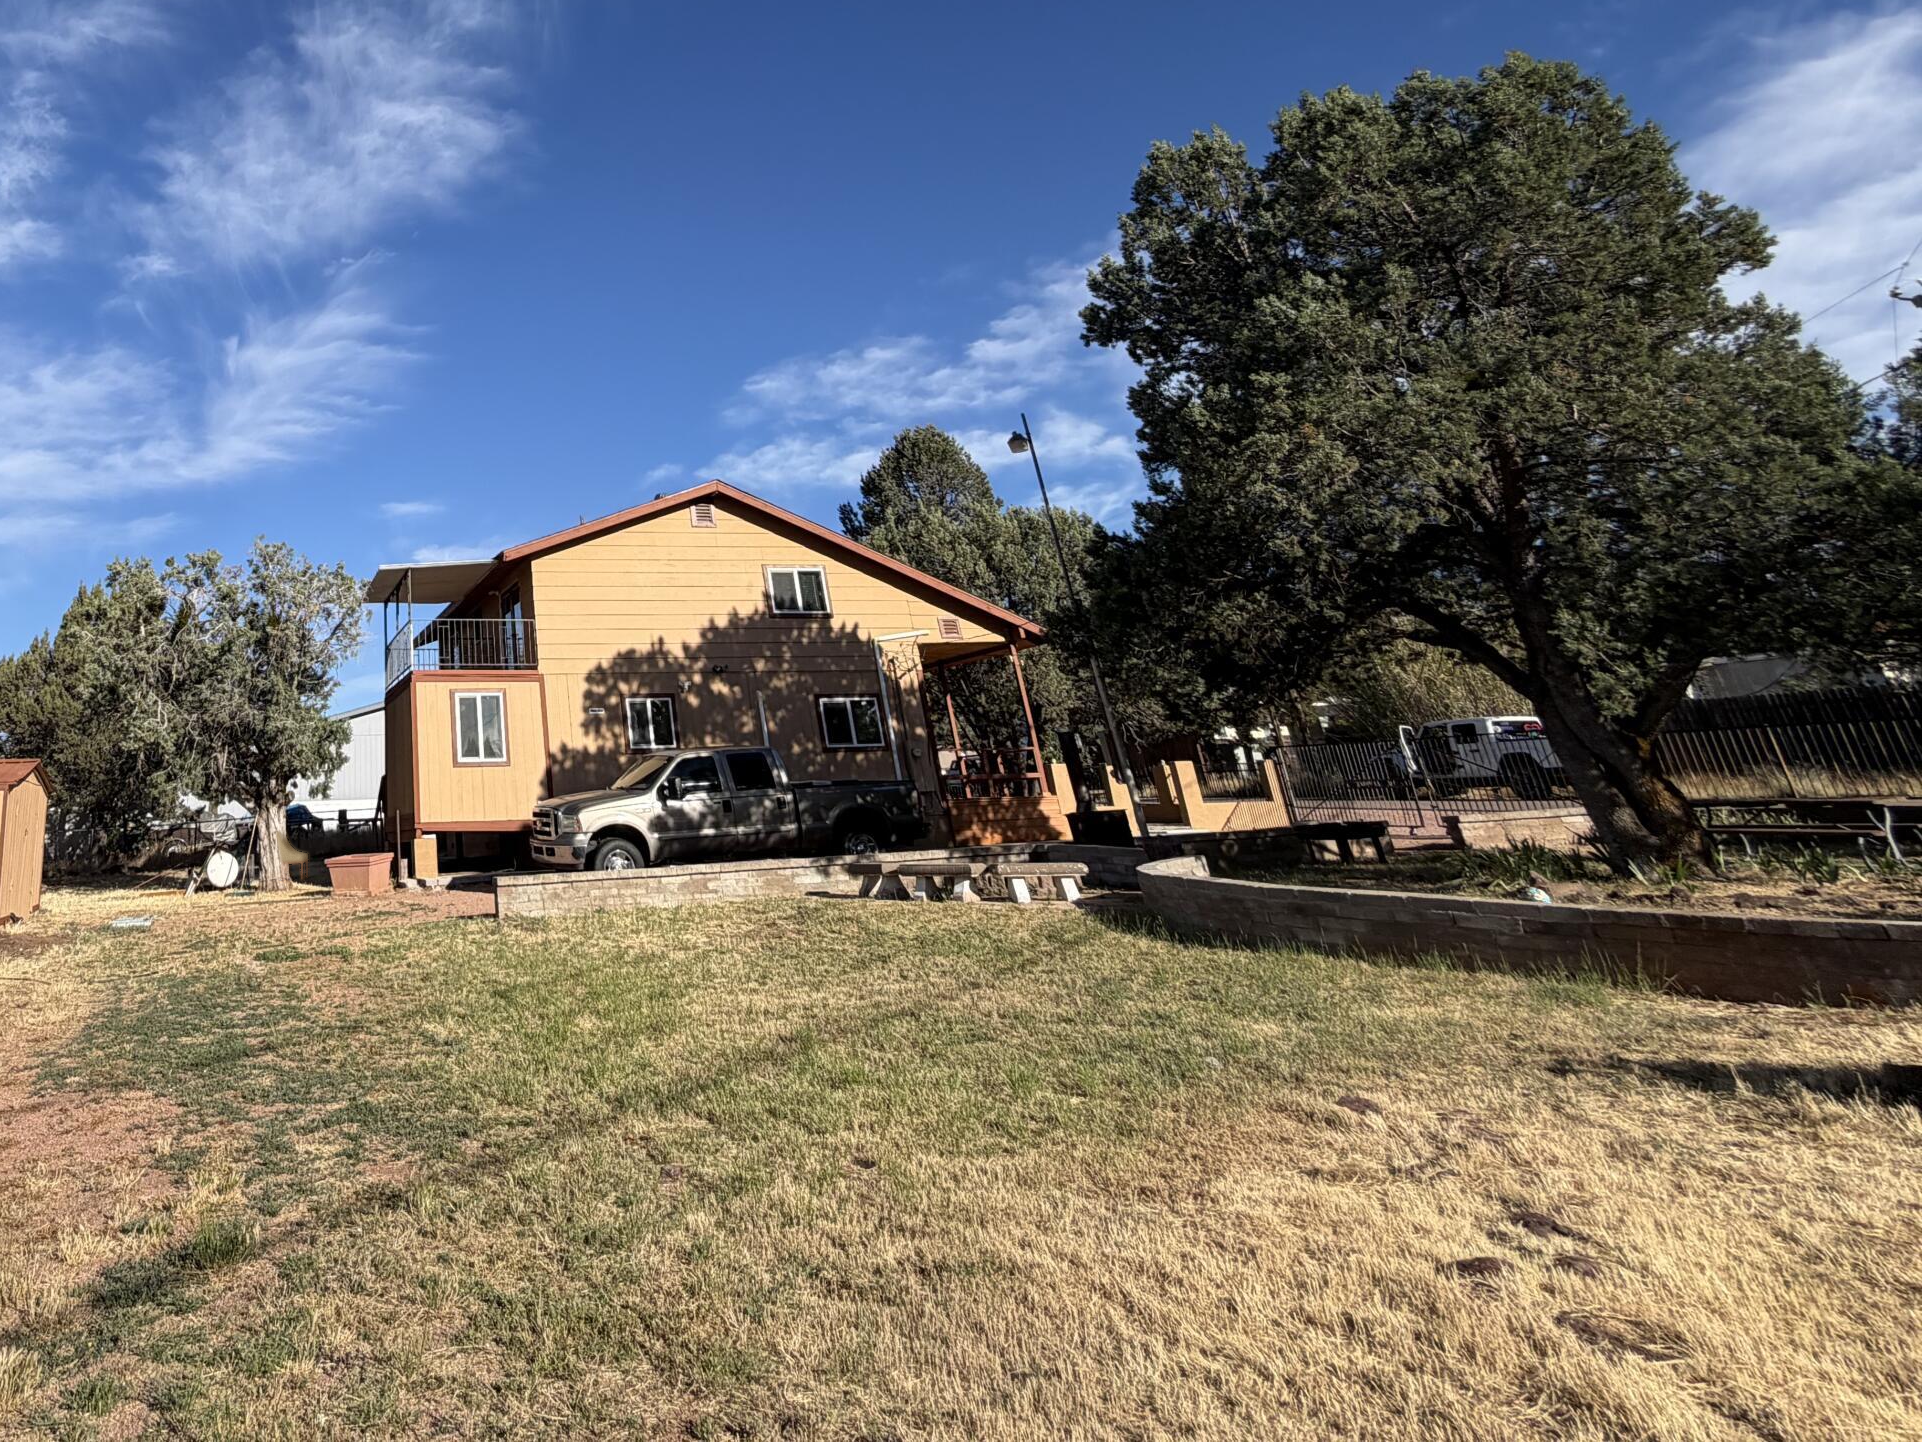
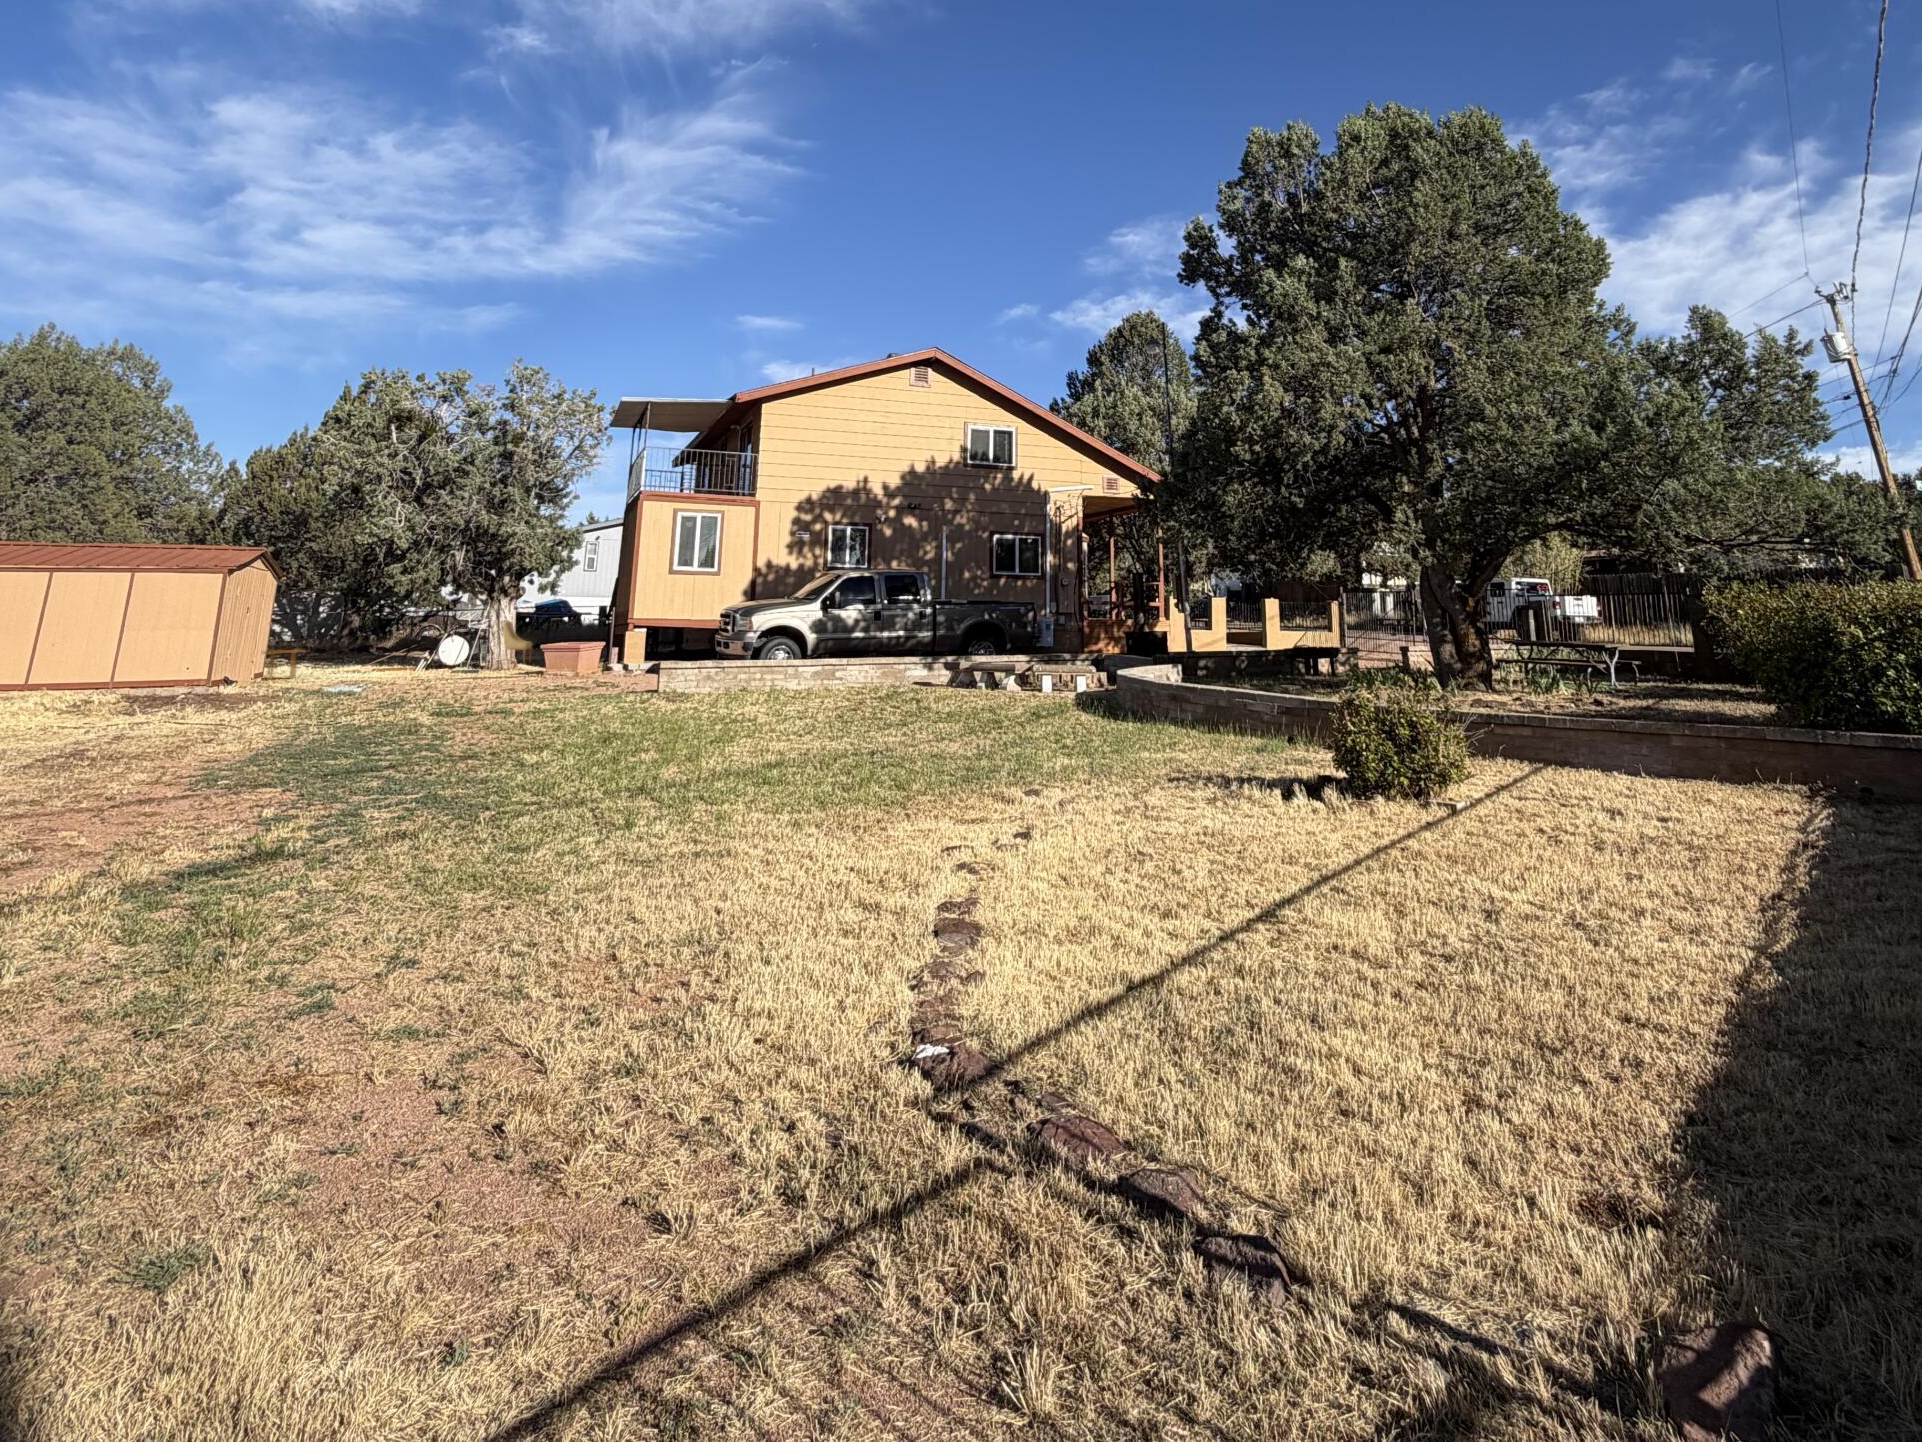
round table: none [36,874,82,911] -> present [264,650,303,680]

